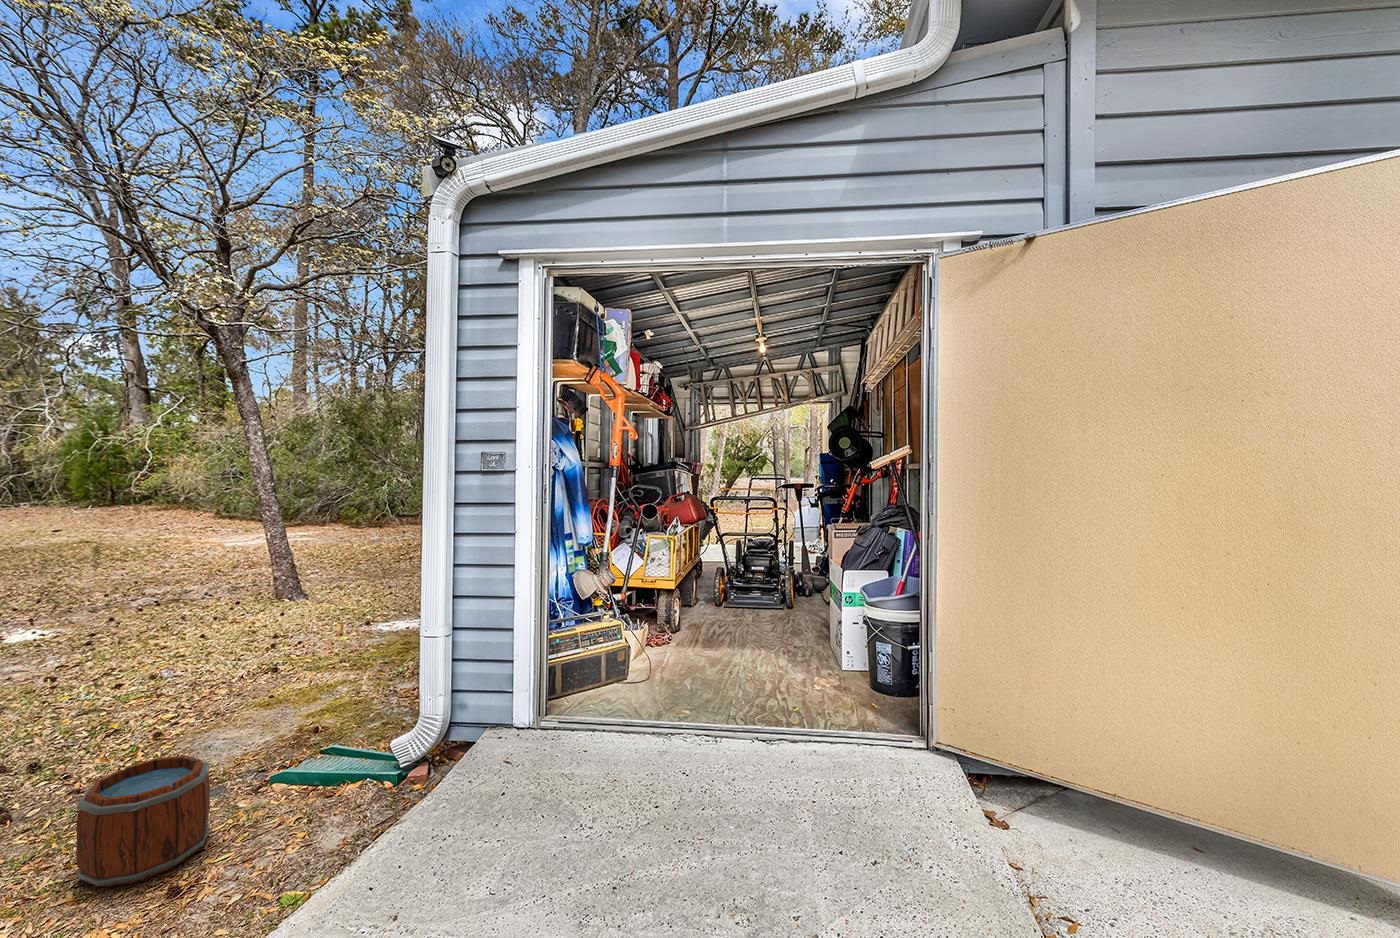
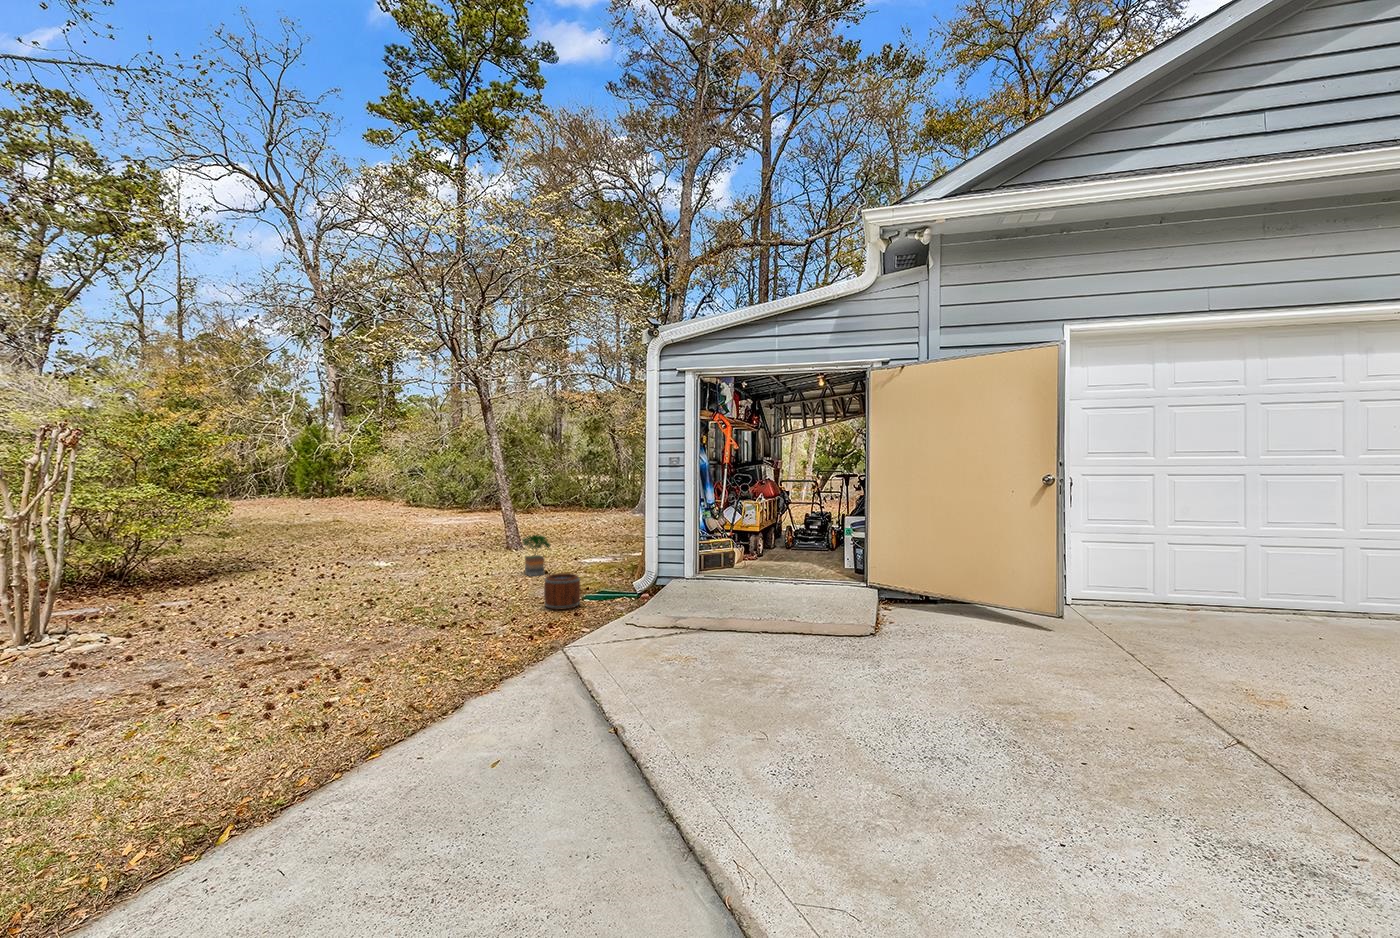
potted tree: none [163,613,241,710] -> present [522,535,550,576]

